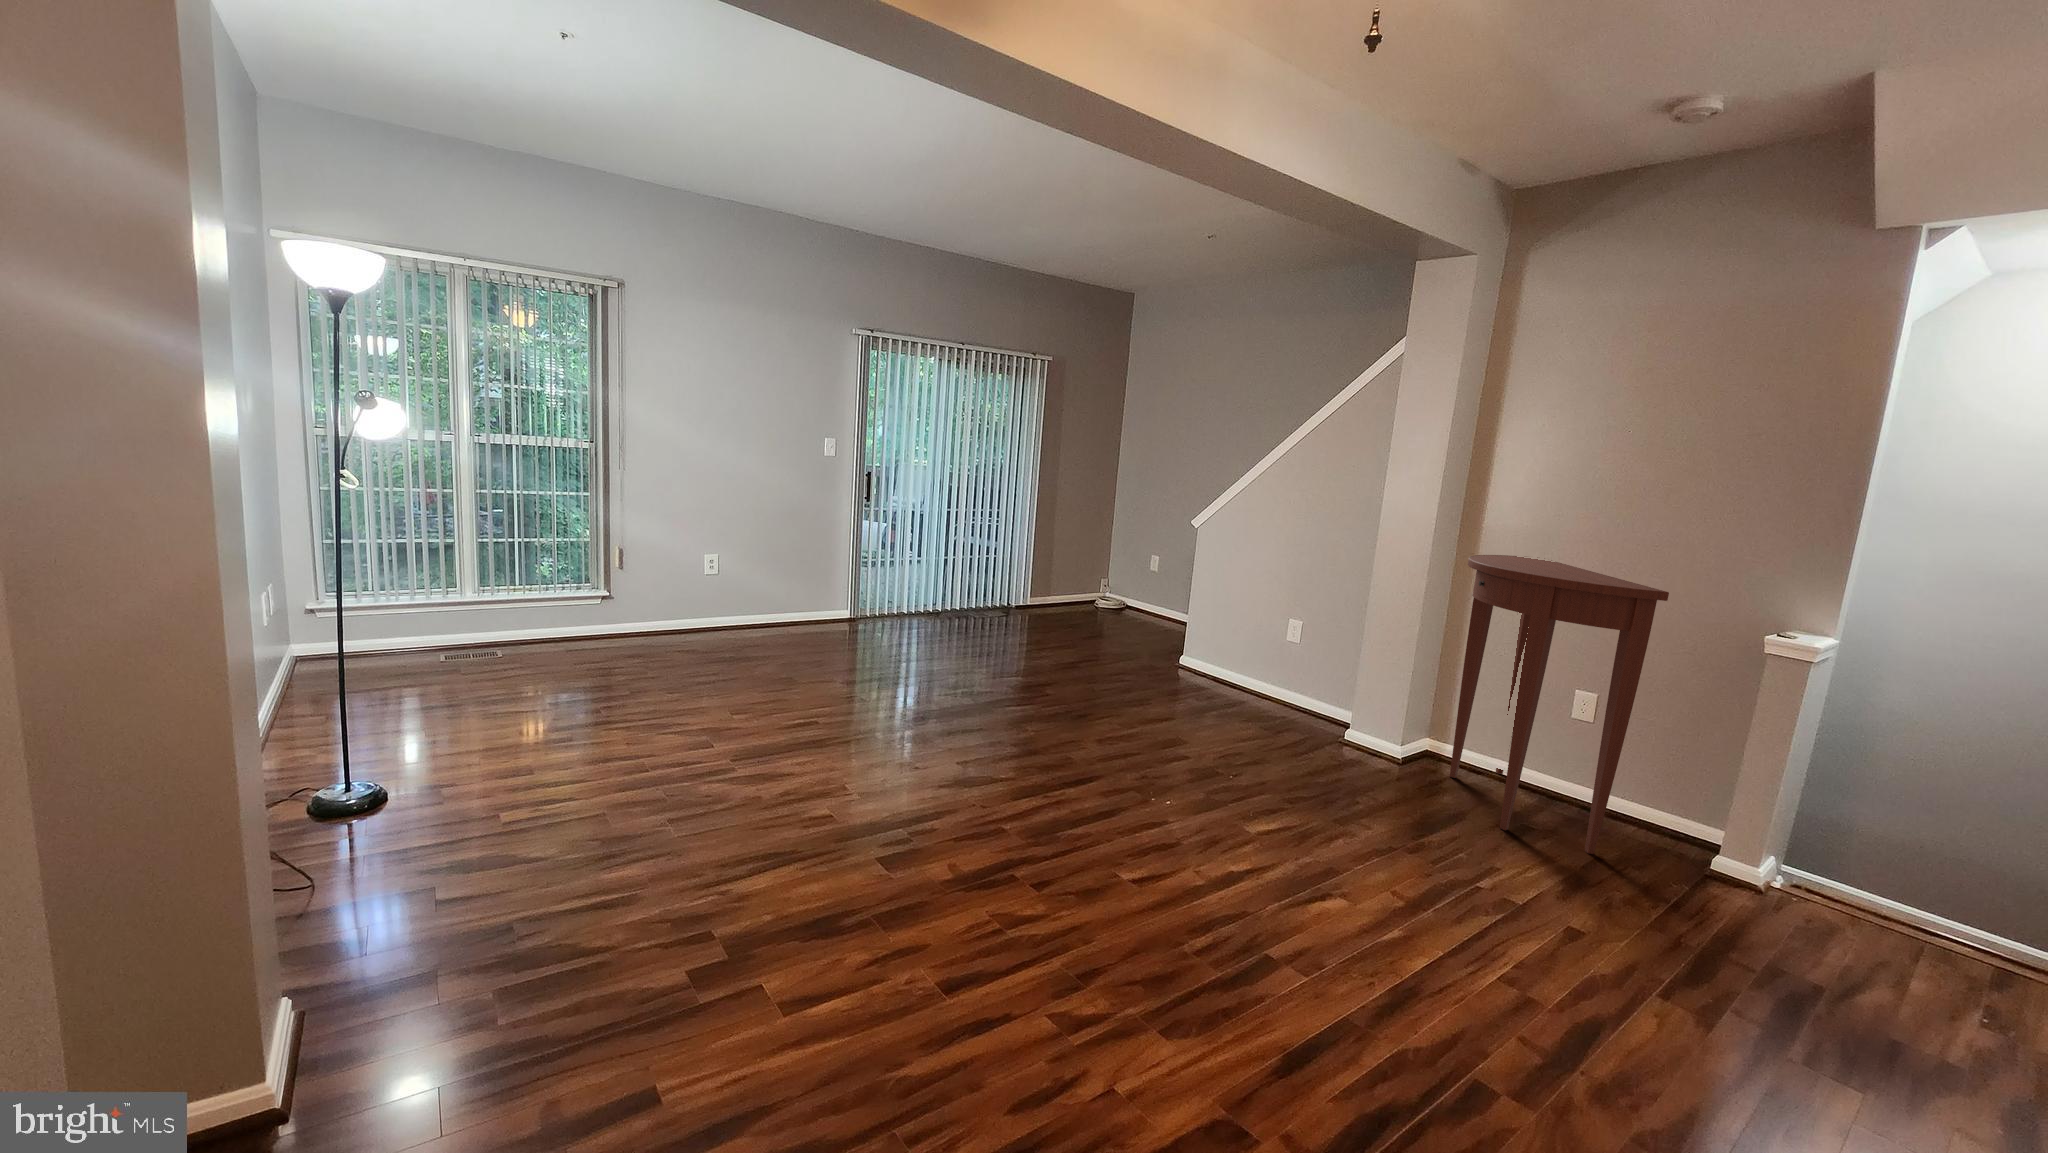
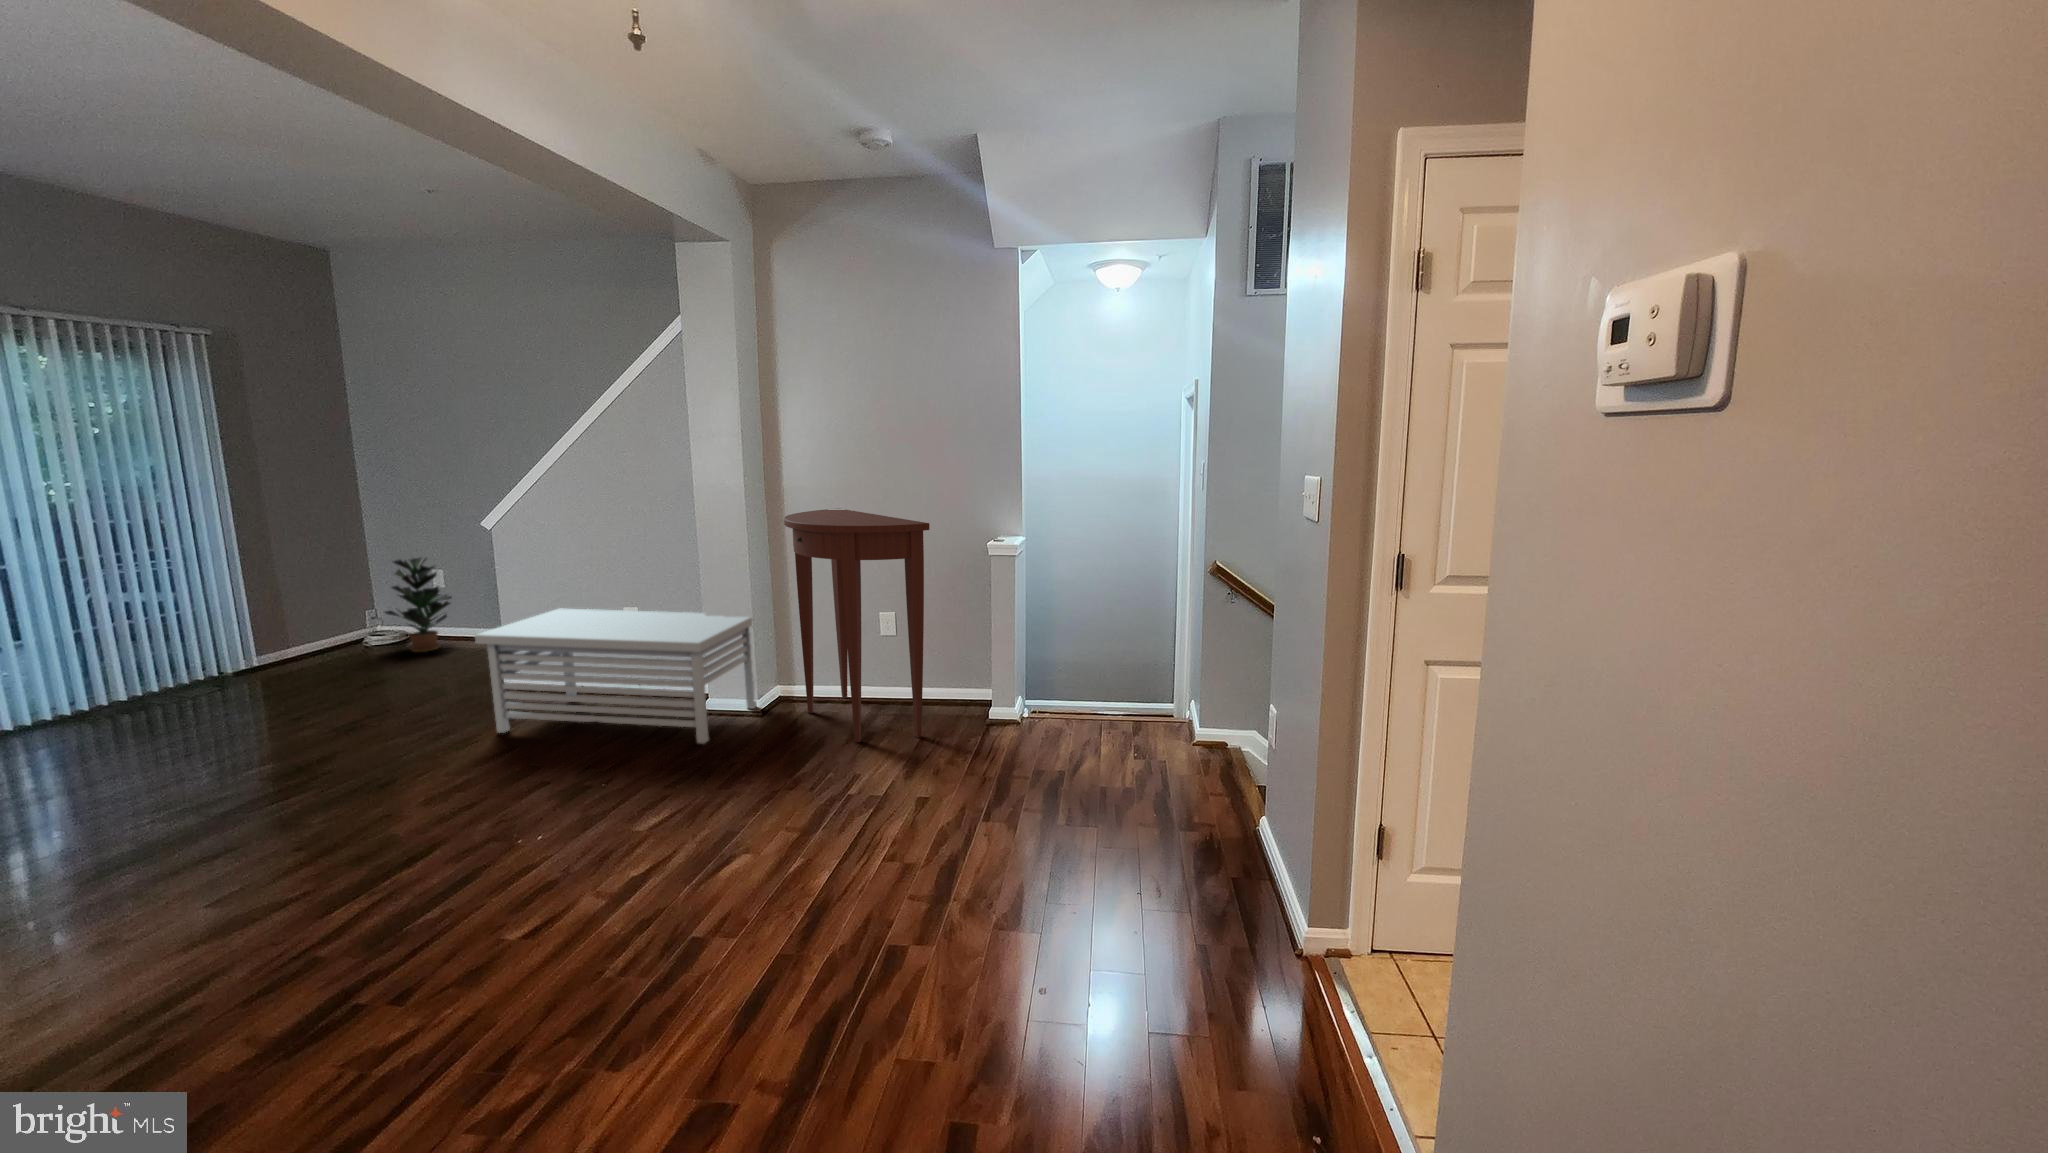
potted plant: none [1111,544,1158,621] -> present [385,558,452,652]
storage bench: none [1161,607,1415,770] -> present [475,608,757,744]

